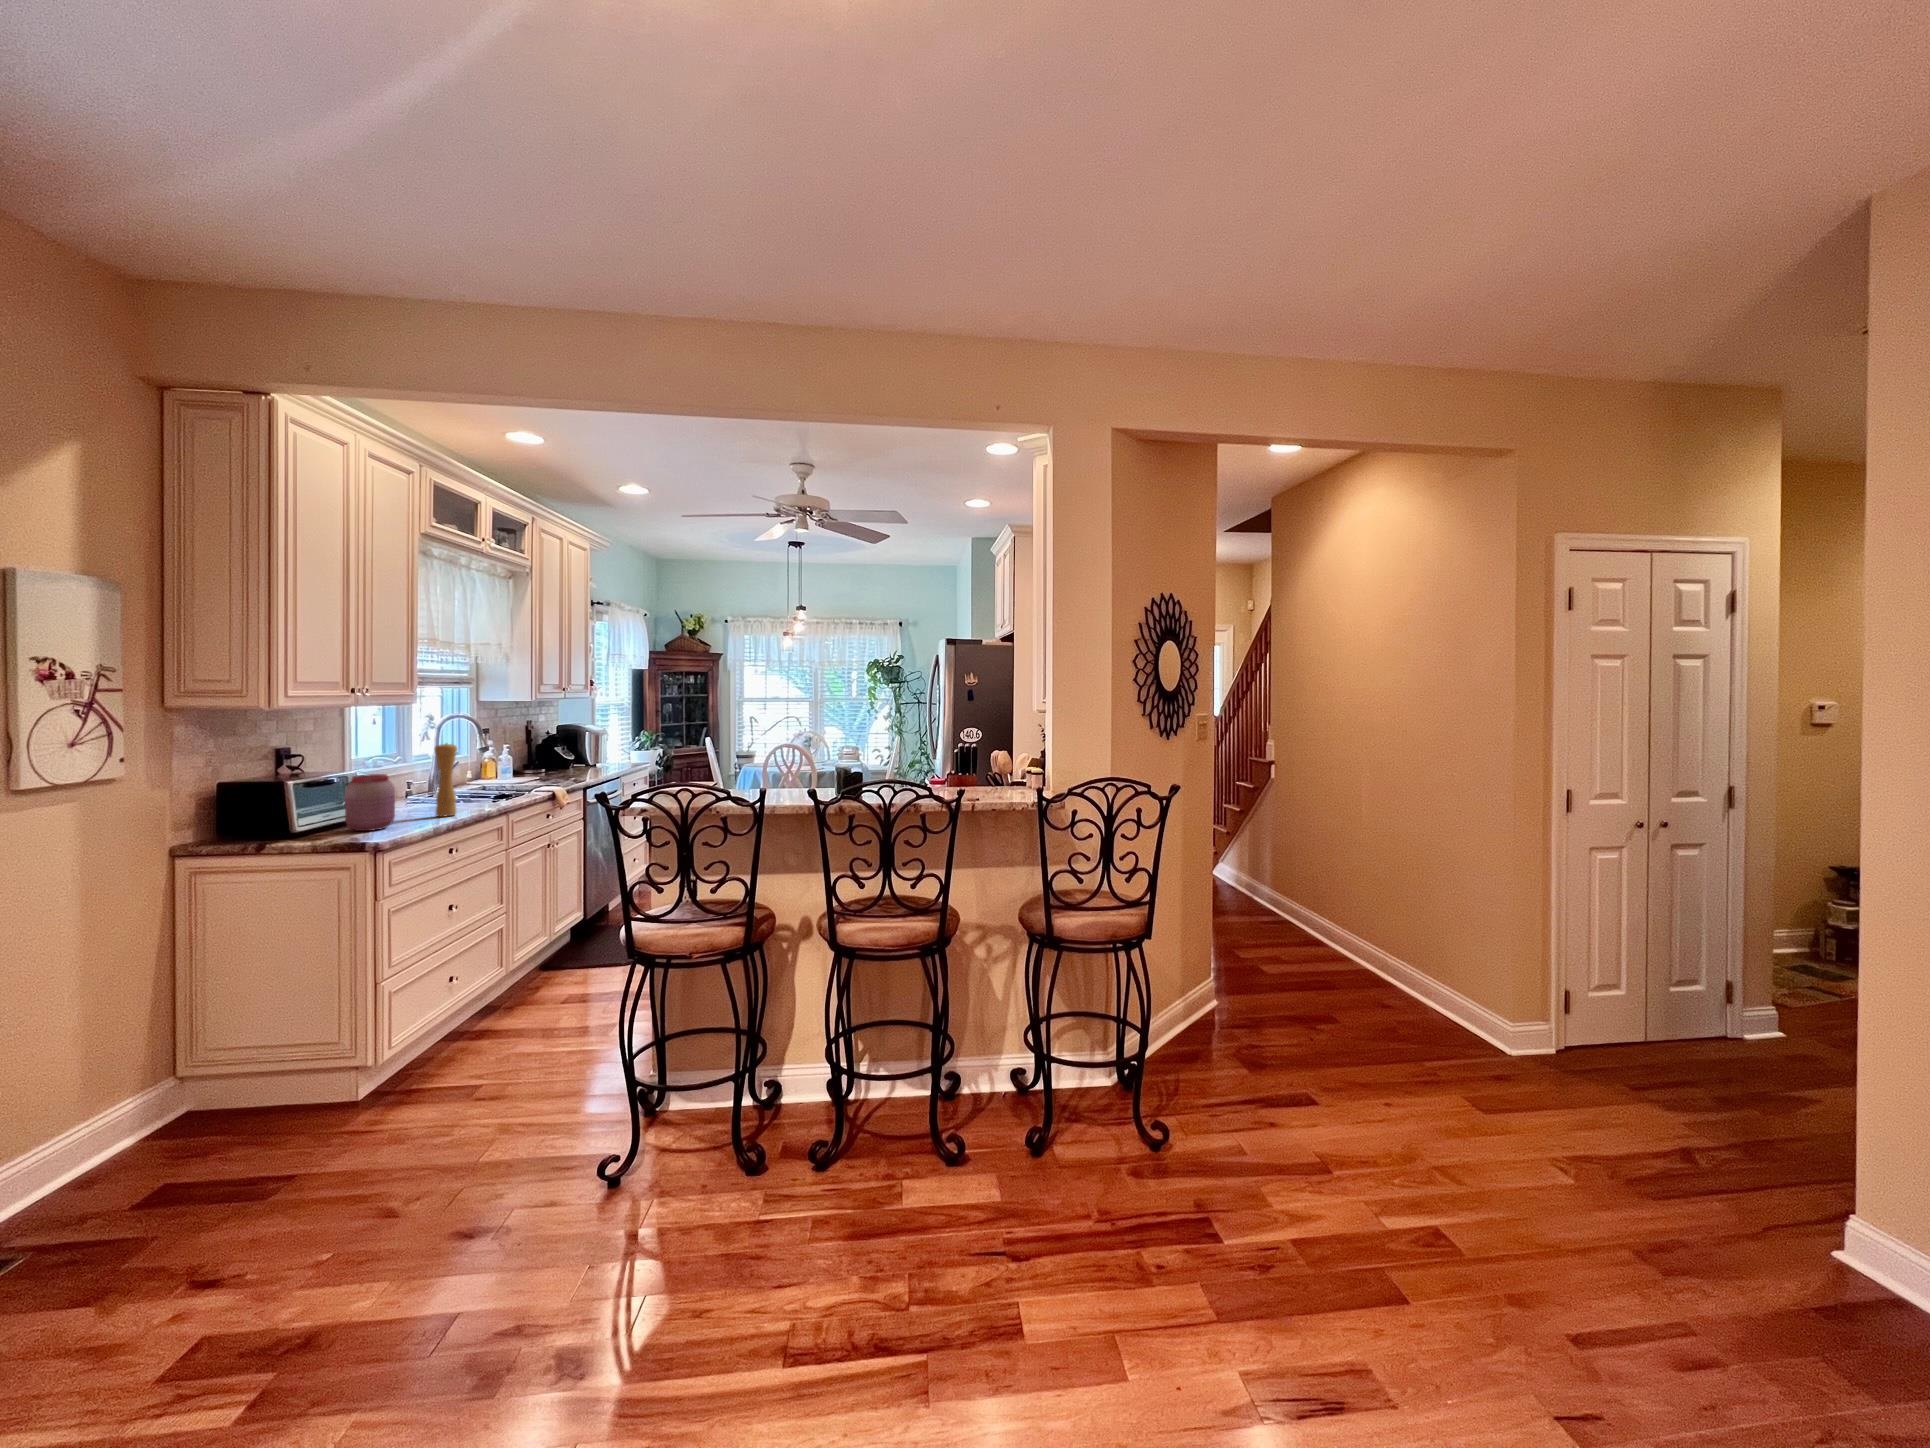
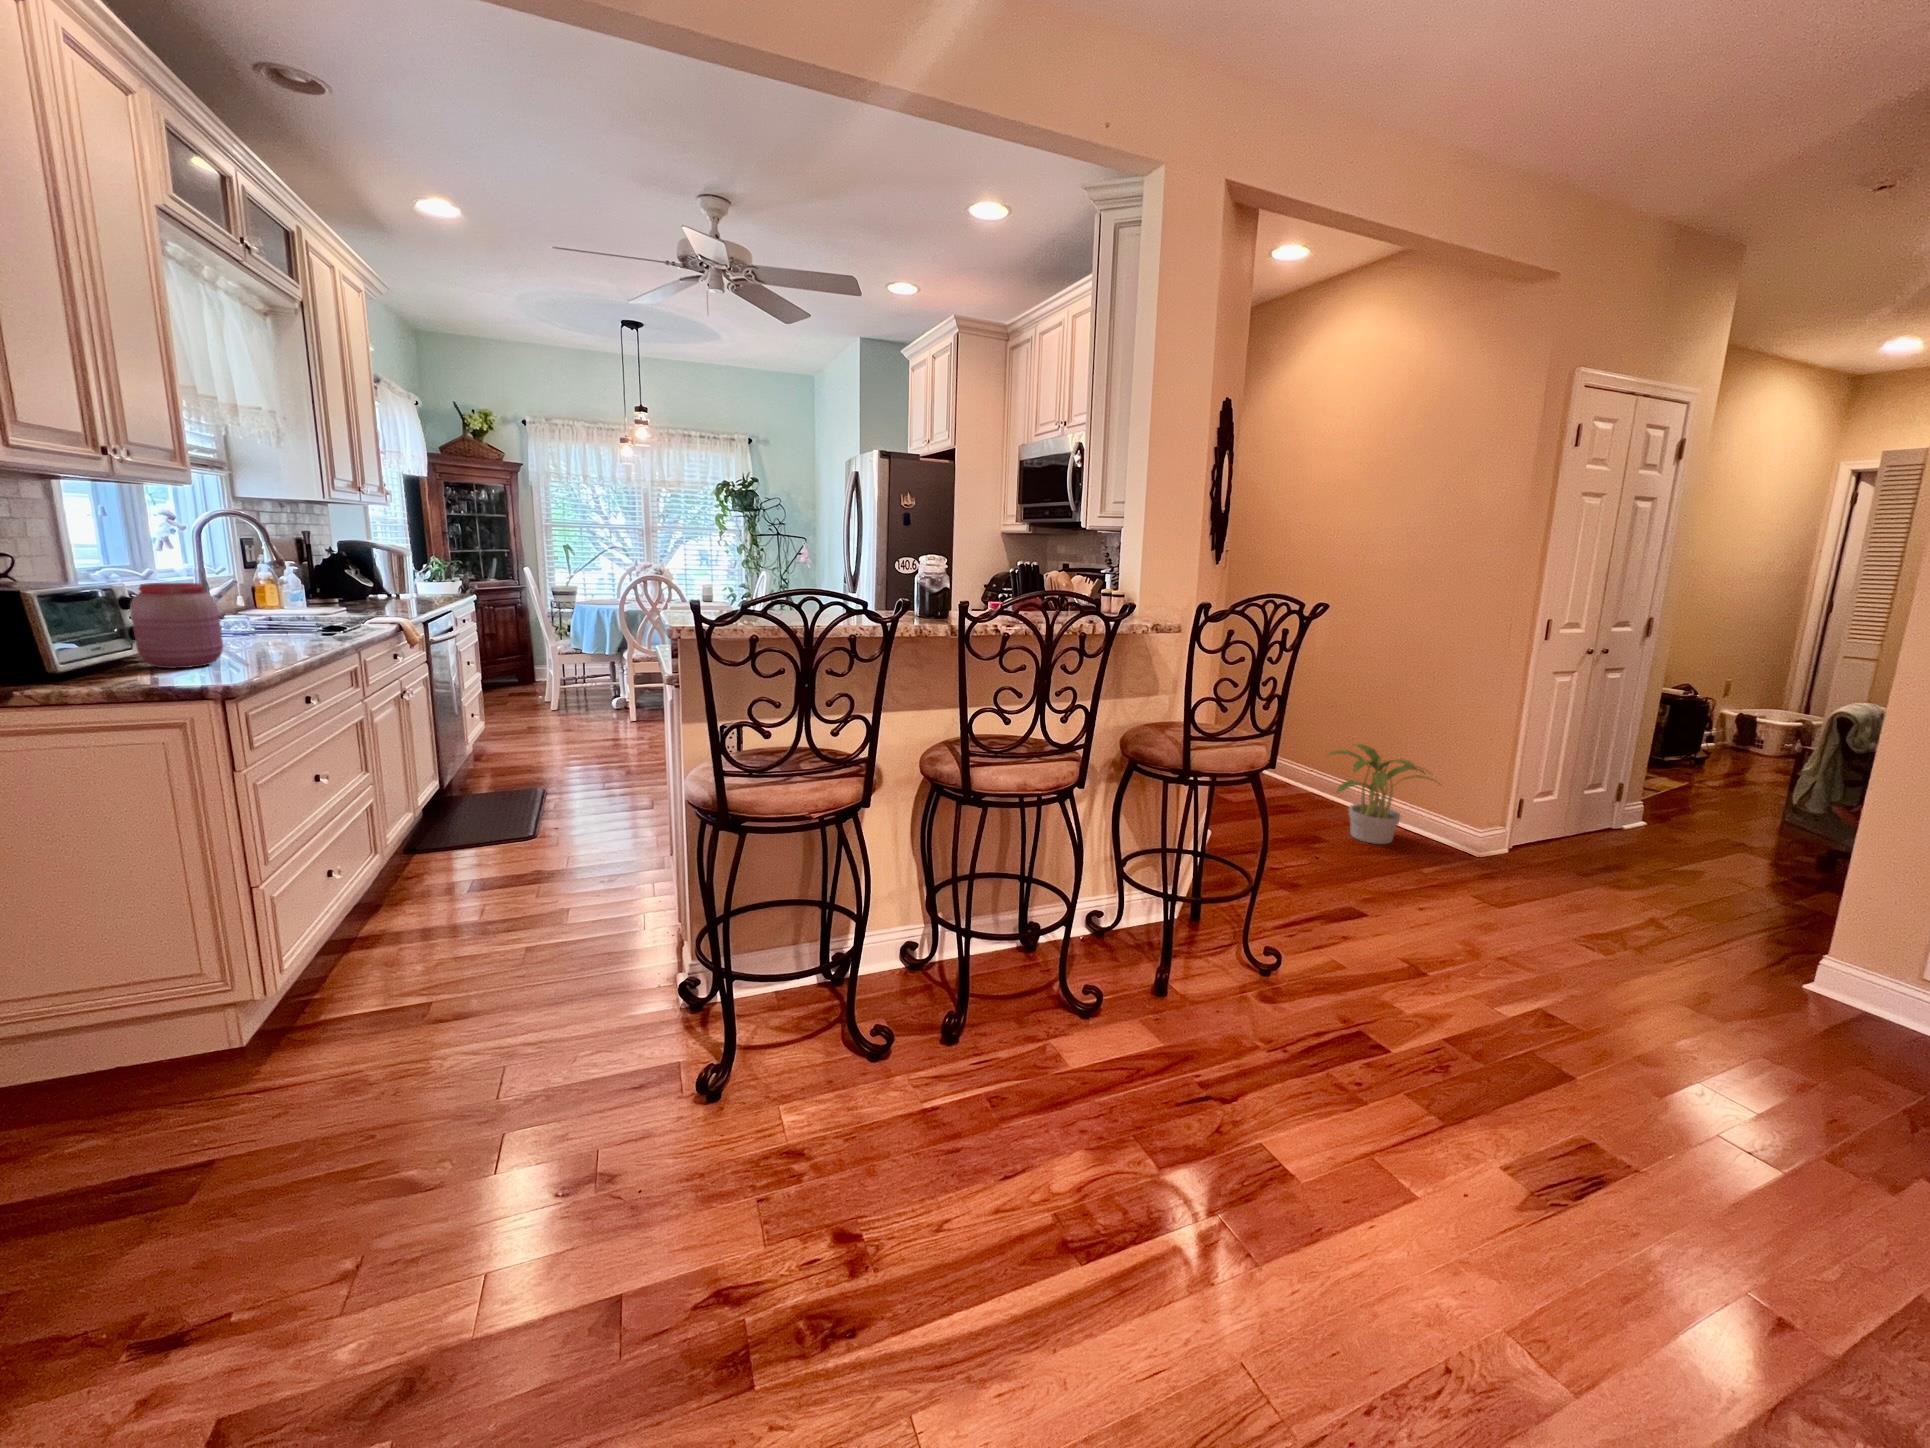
pepper mill: present [435,743,457,817] -> none [257,542,305,649]
potted plant: none [1340,921,1463,1035] -> present [1328,744,1435,844]

